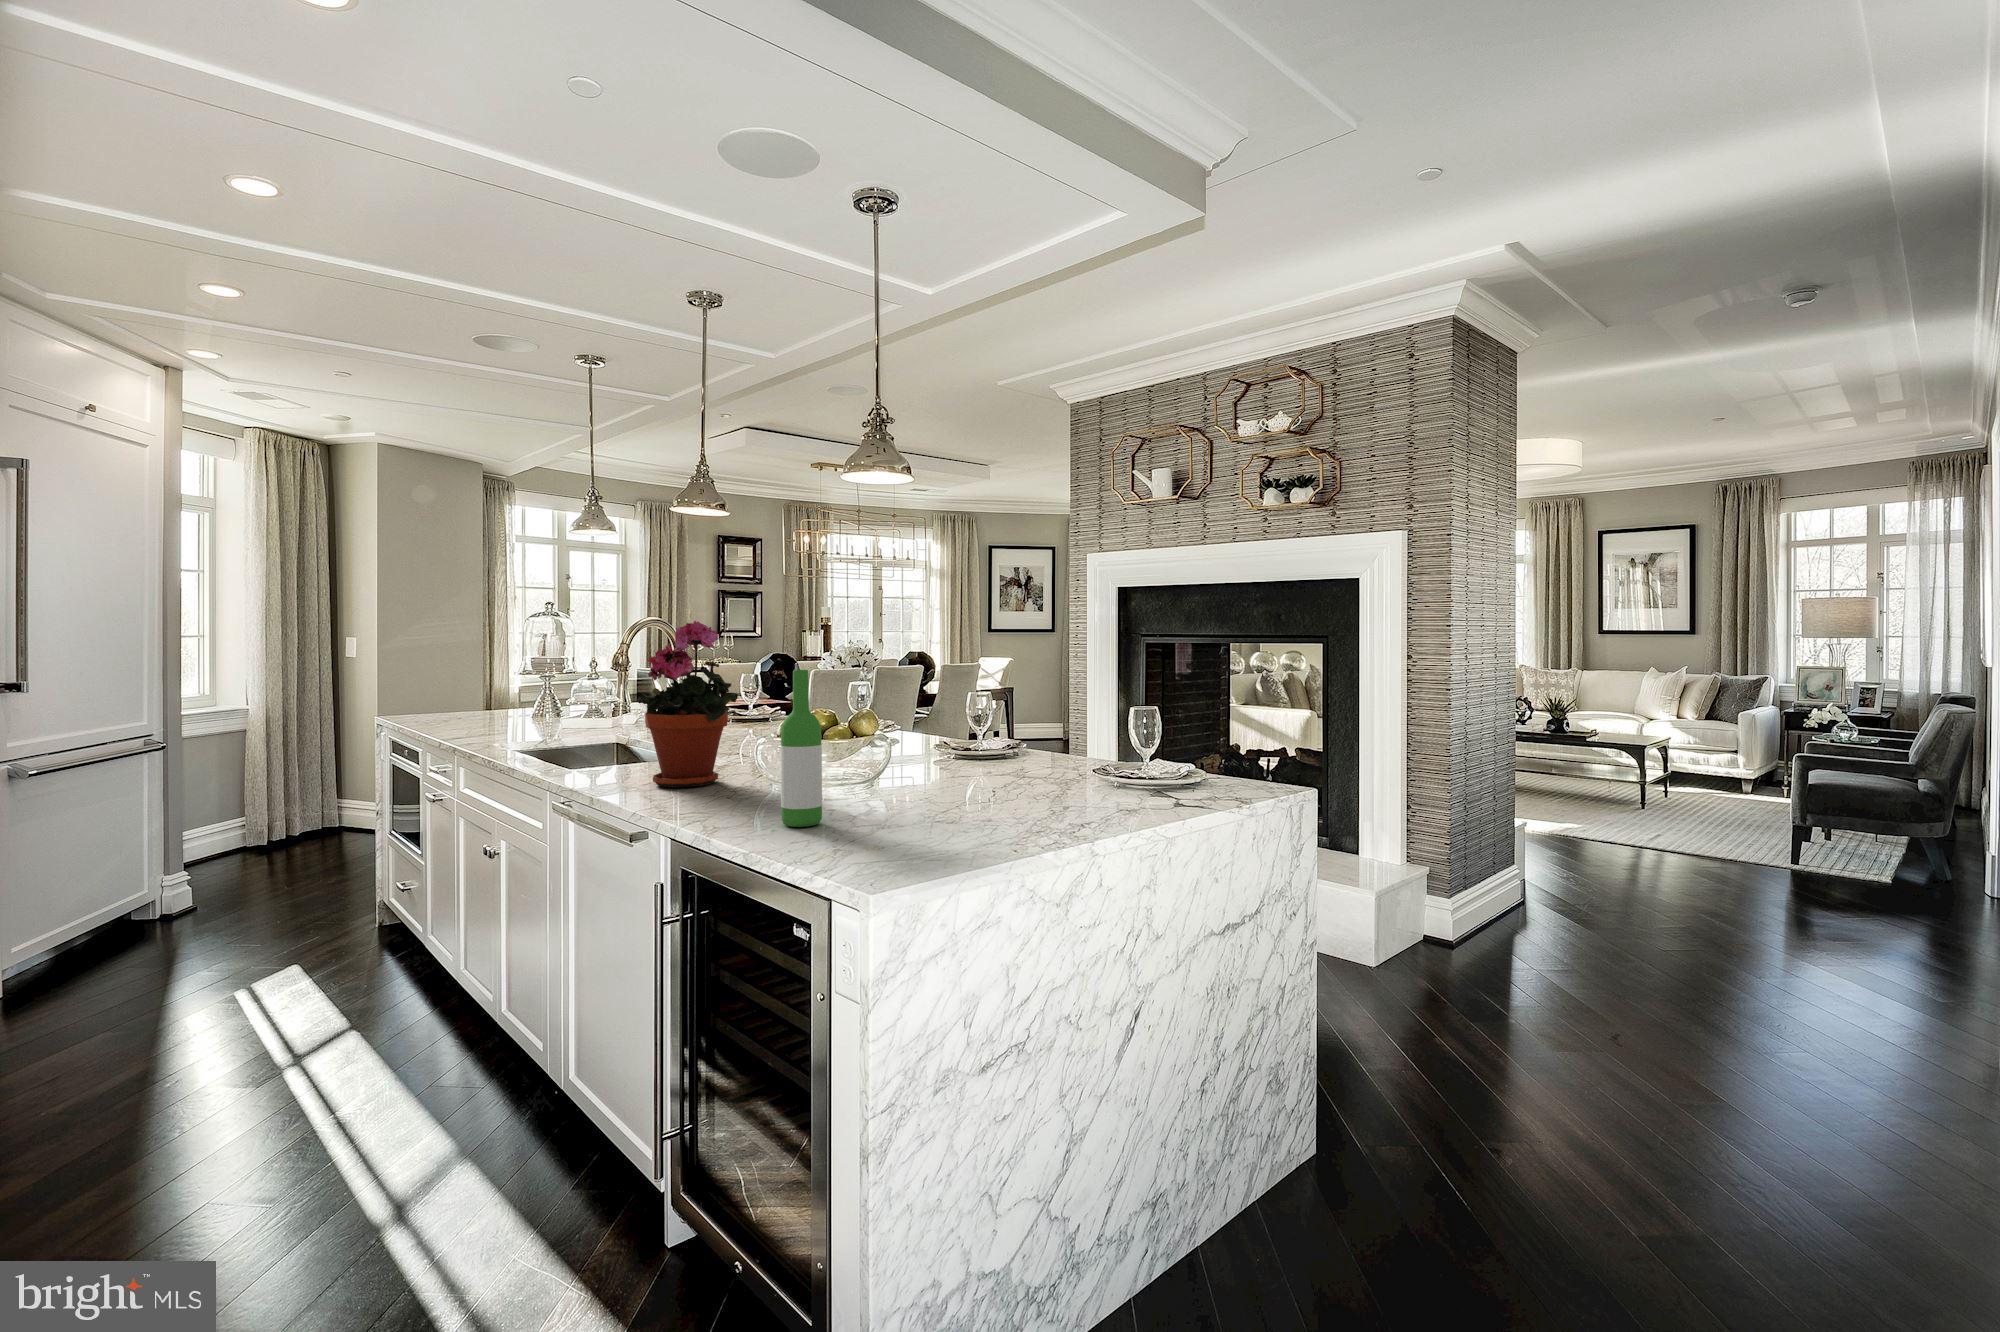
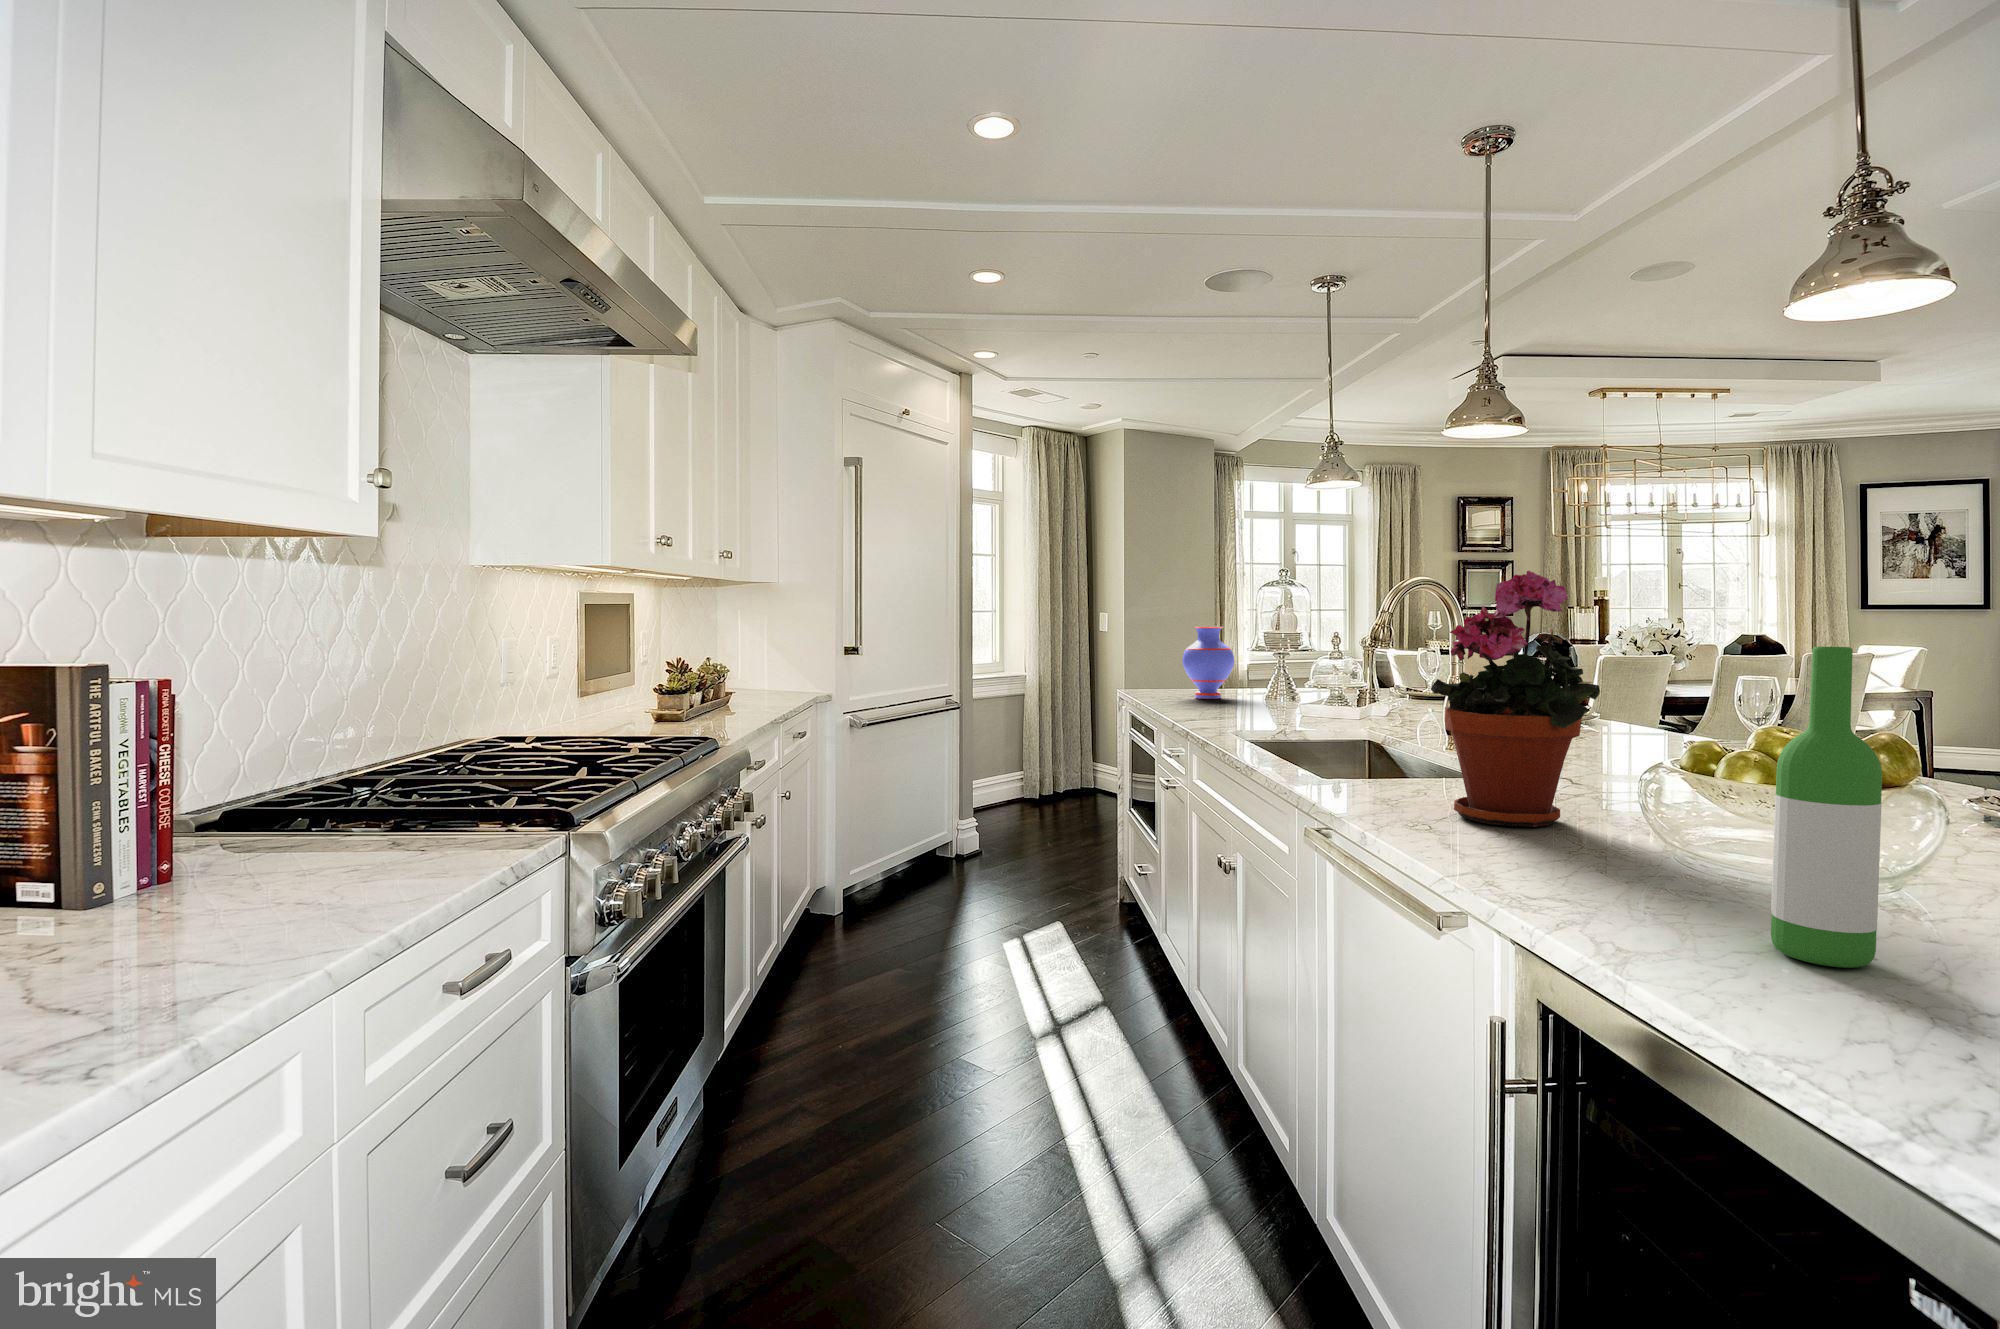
vase: none [448,653,501,720] -> present [1183,627,1234,699]

